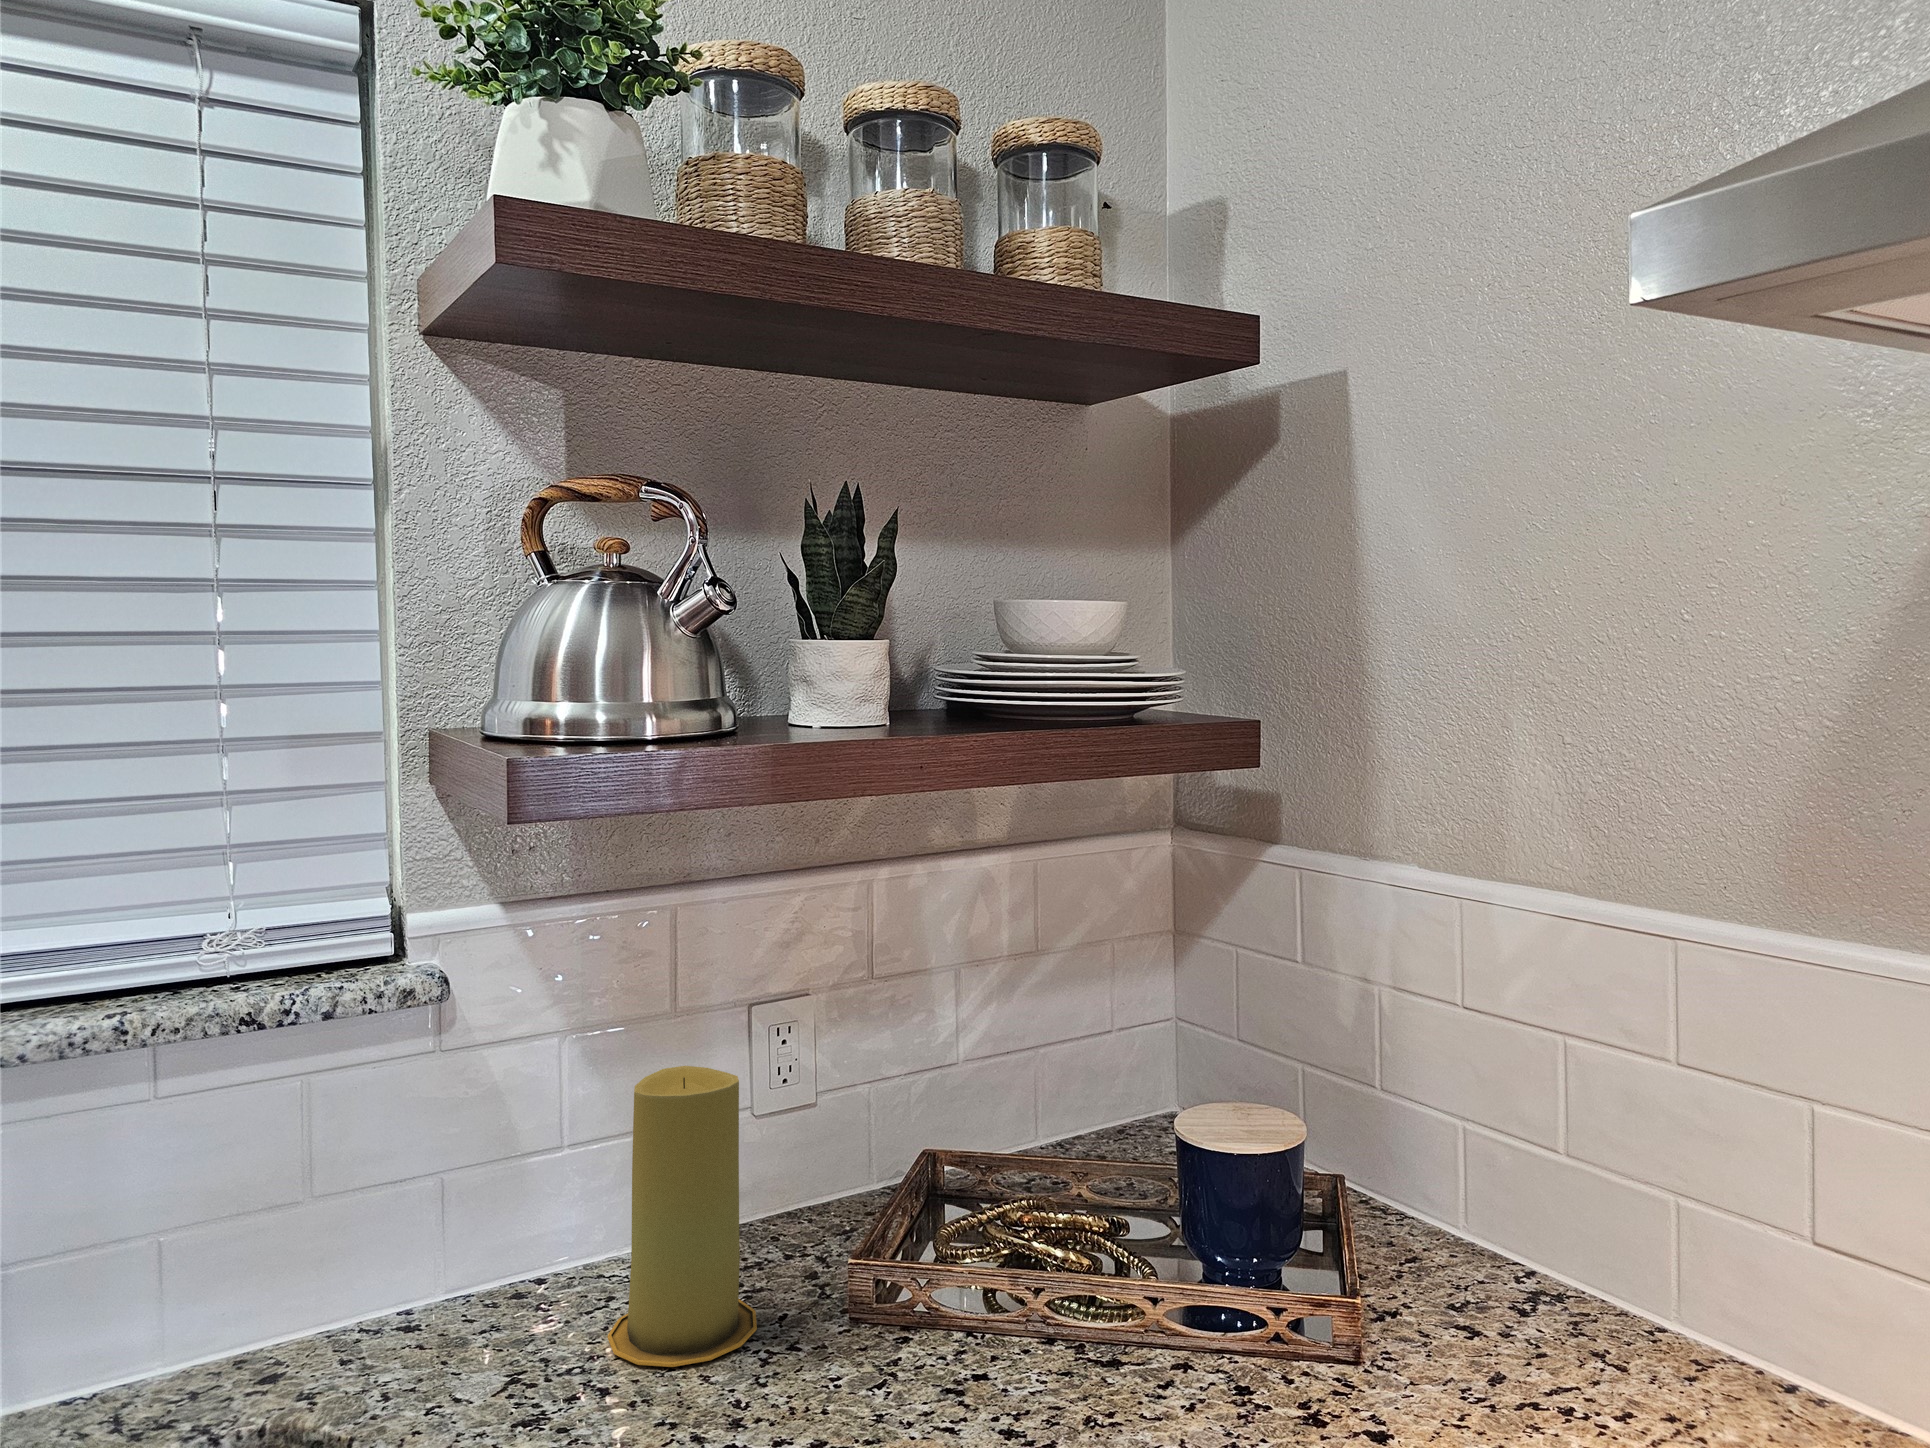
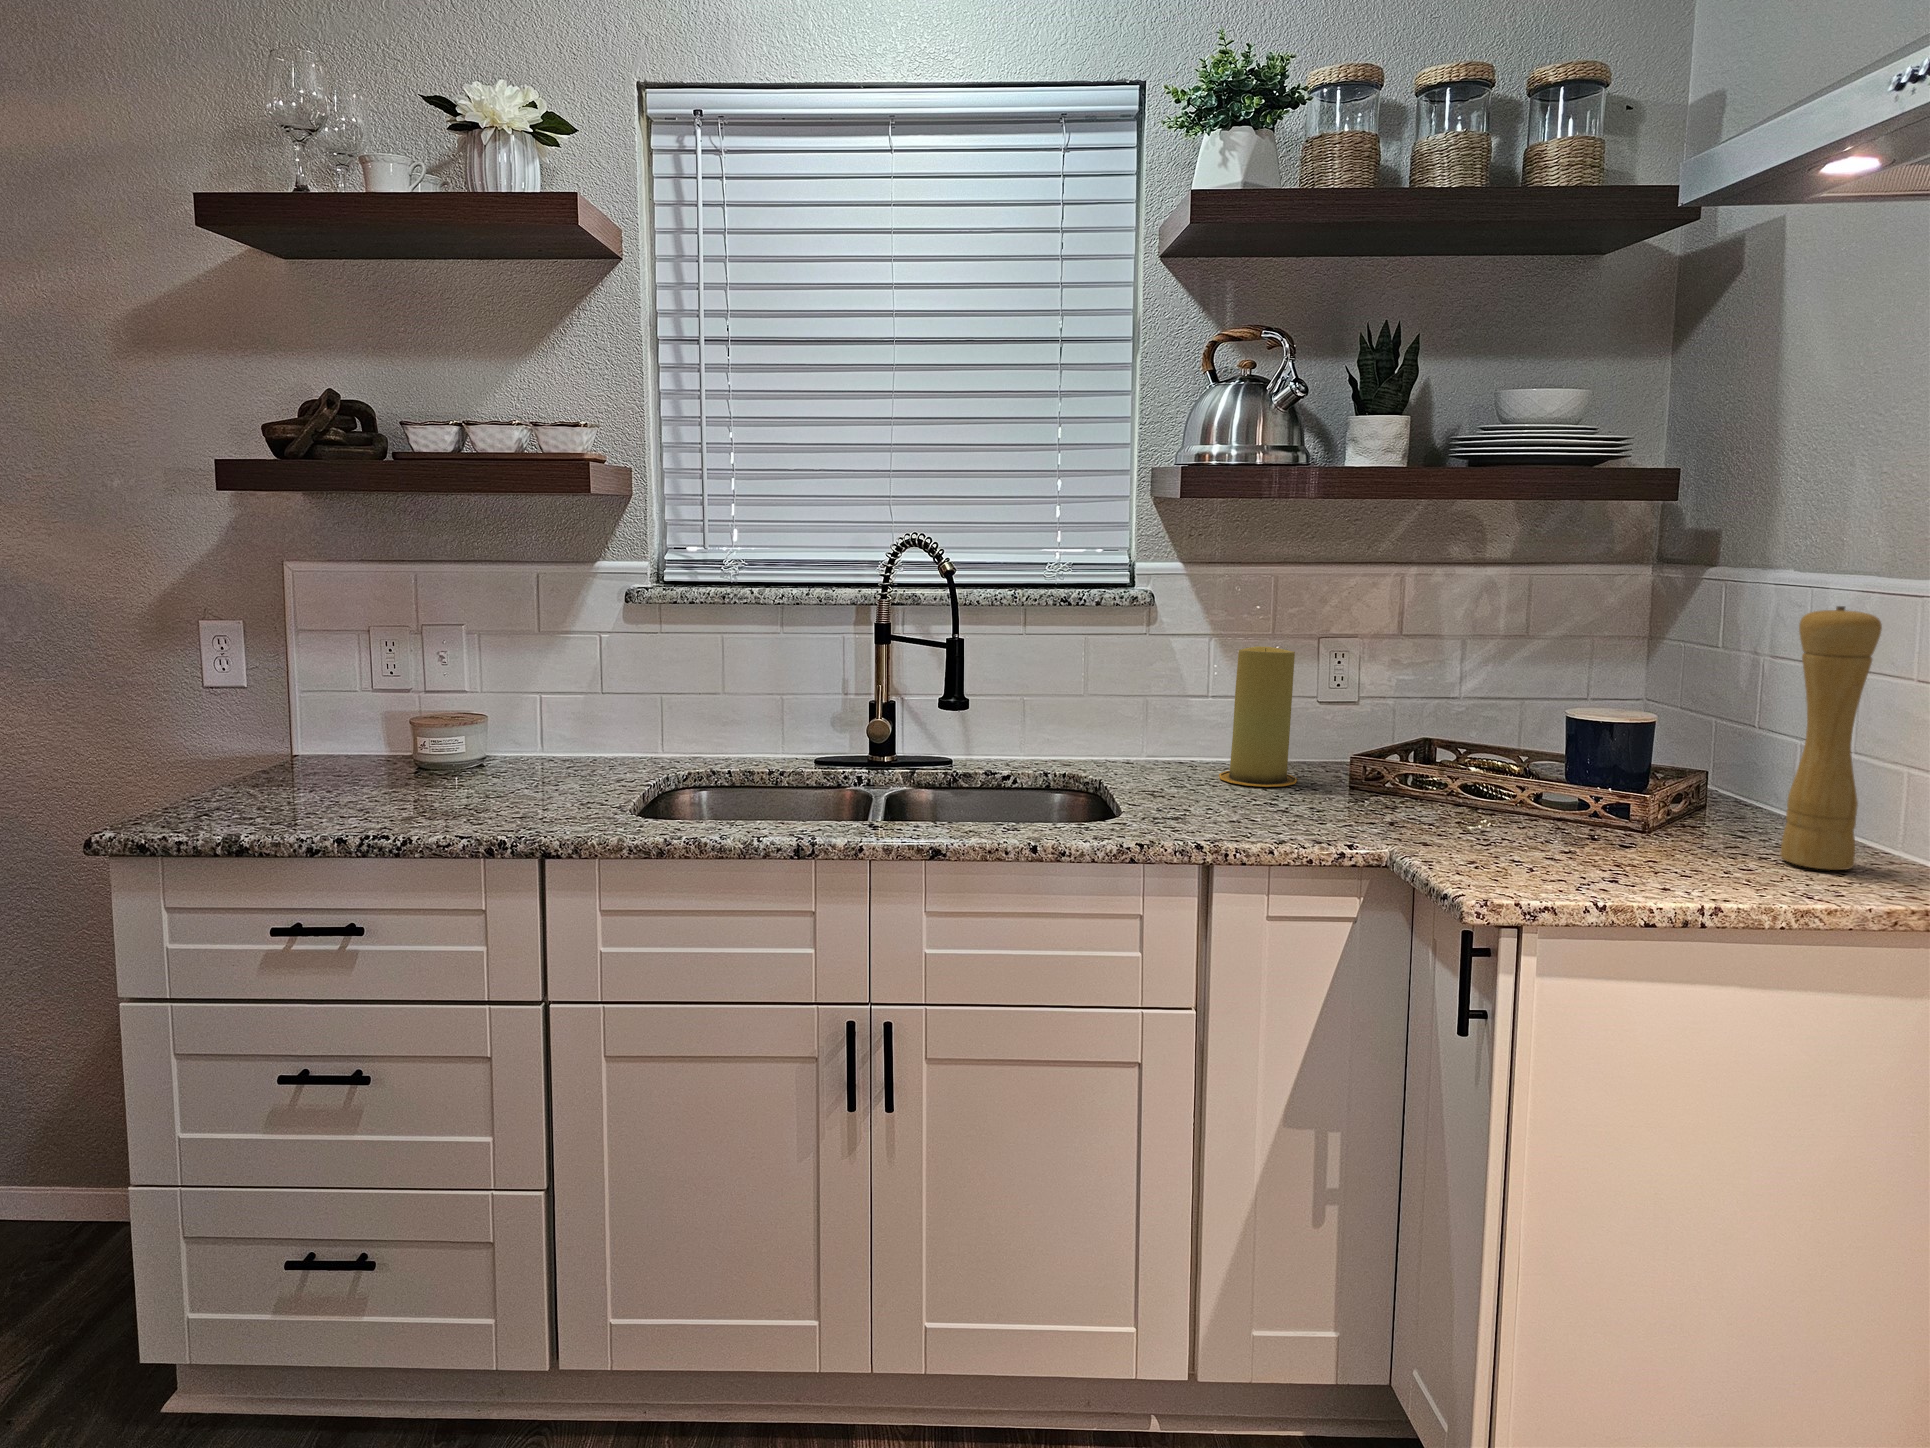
pepper mill: none [1529,959,1639,1379] -> present [1780,606,1882,870]

